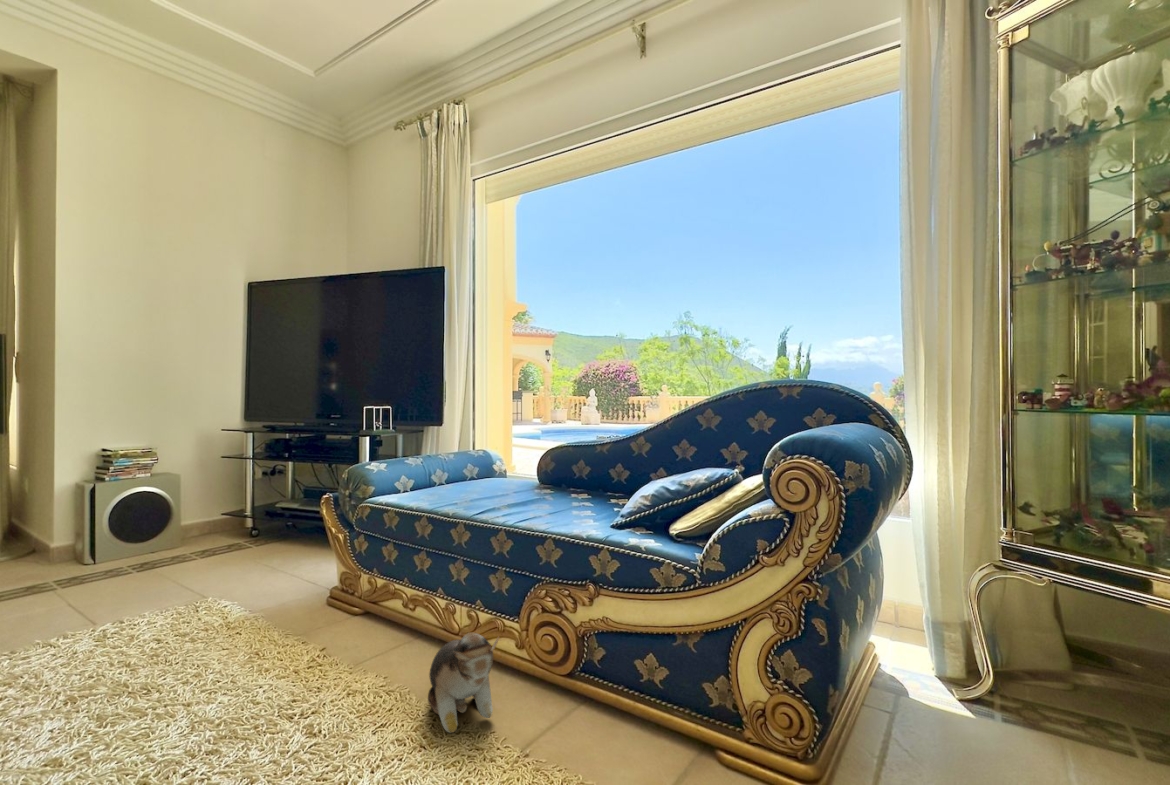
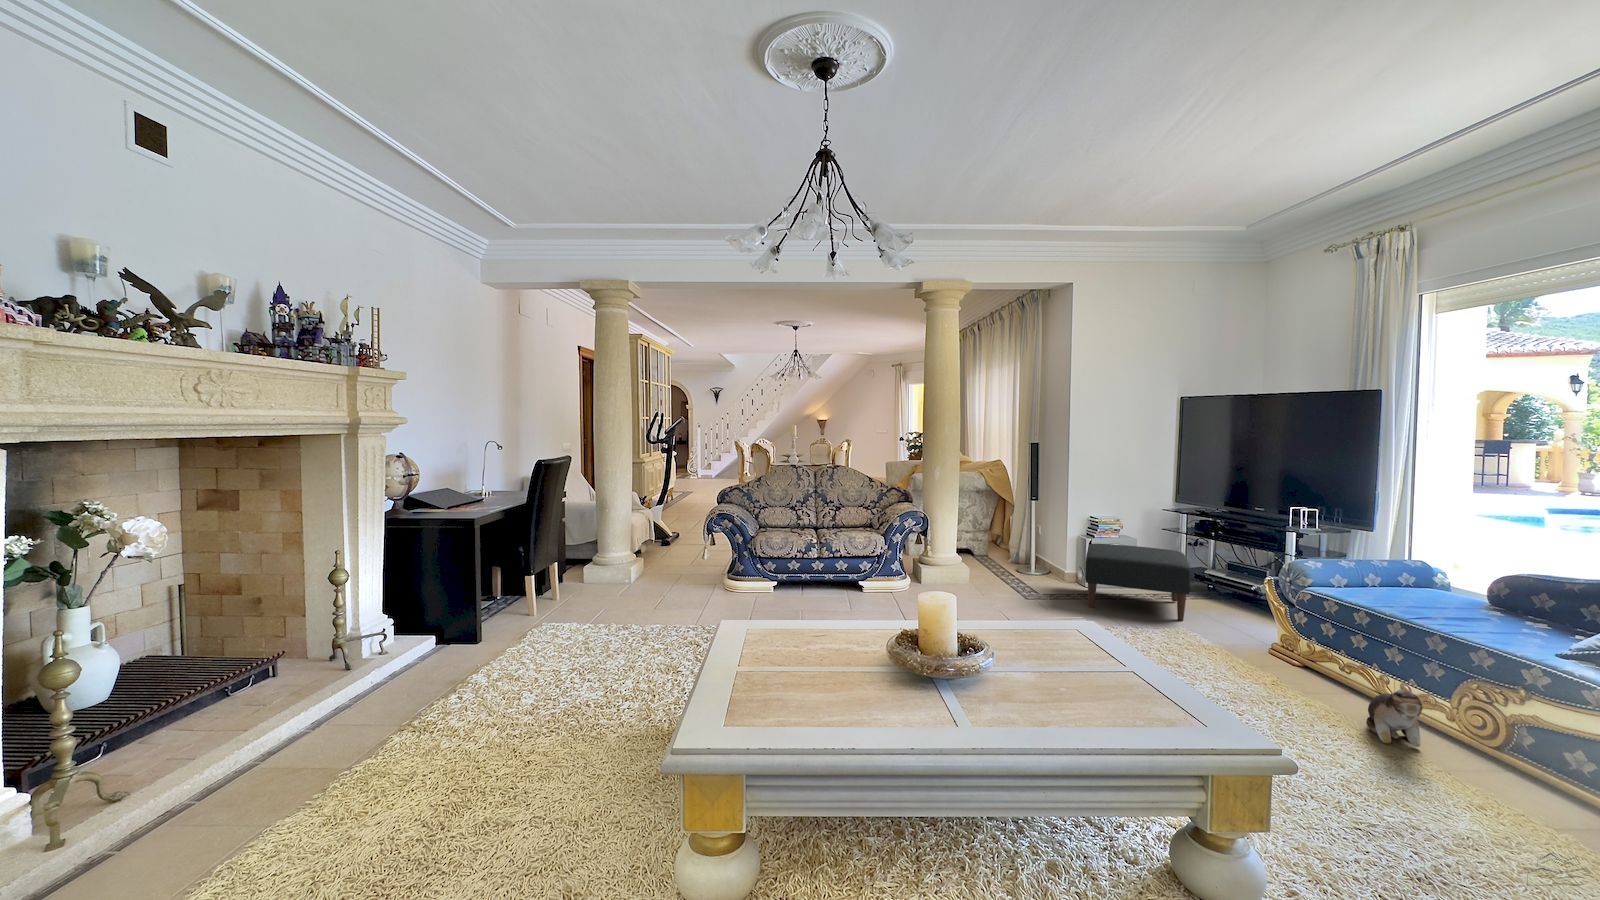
ottoman: none [31,482,240,609] -> present [1085,544,1191,620]

